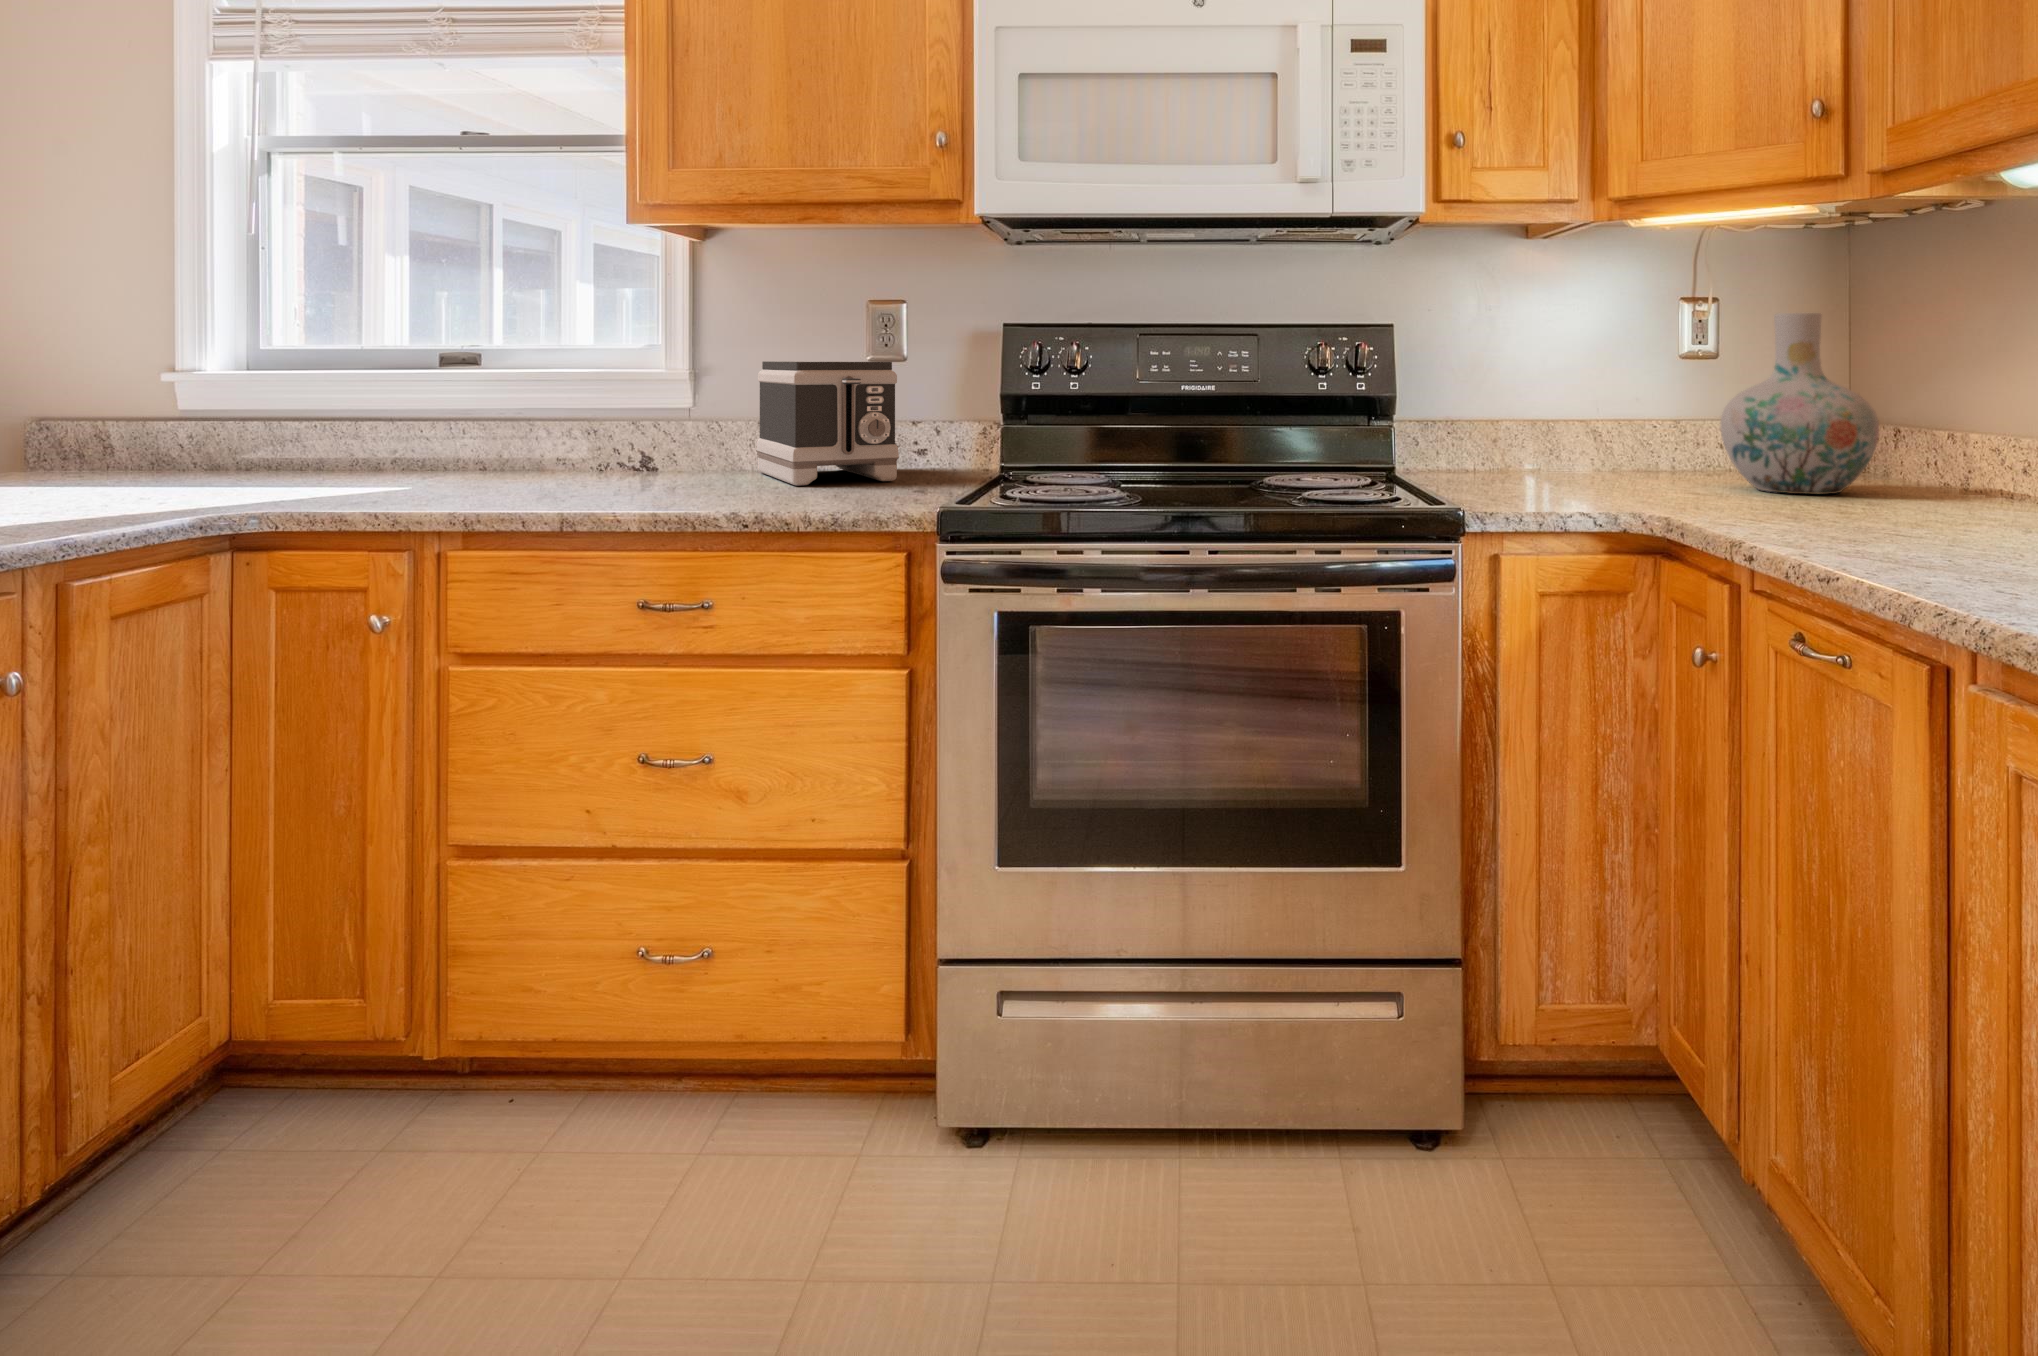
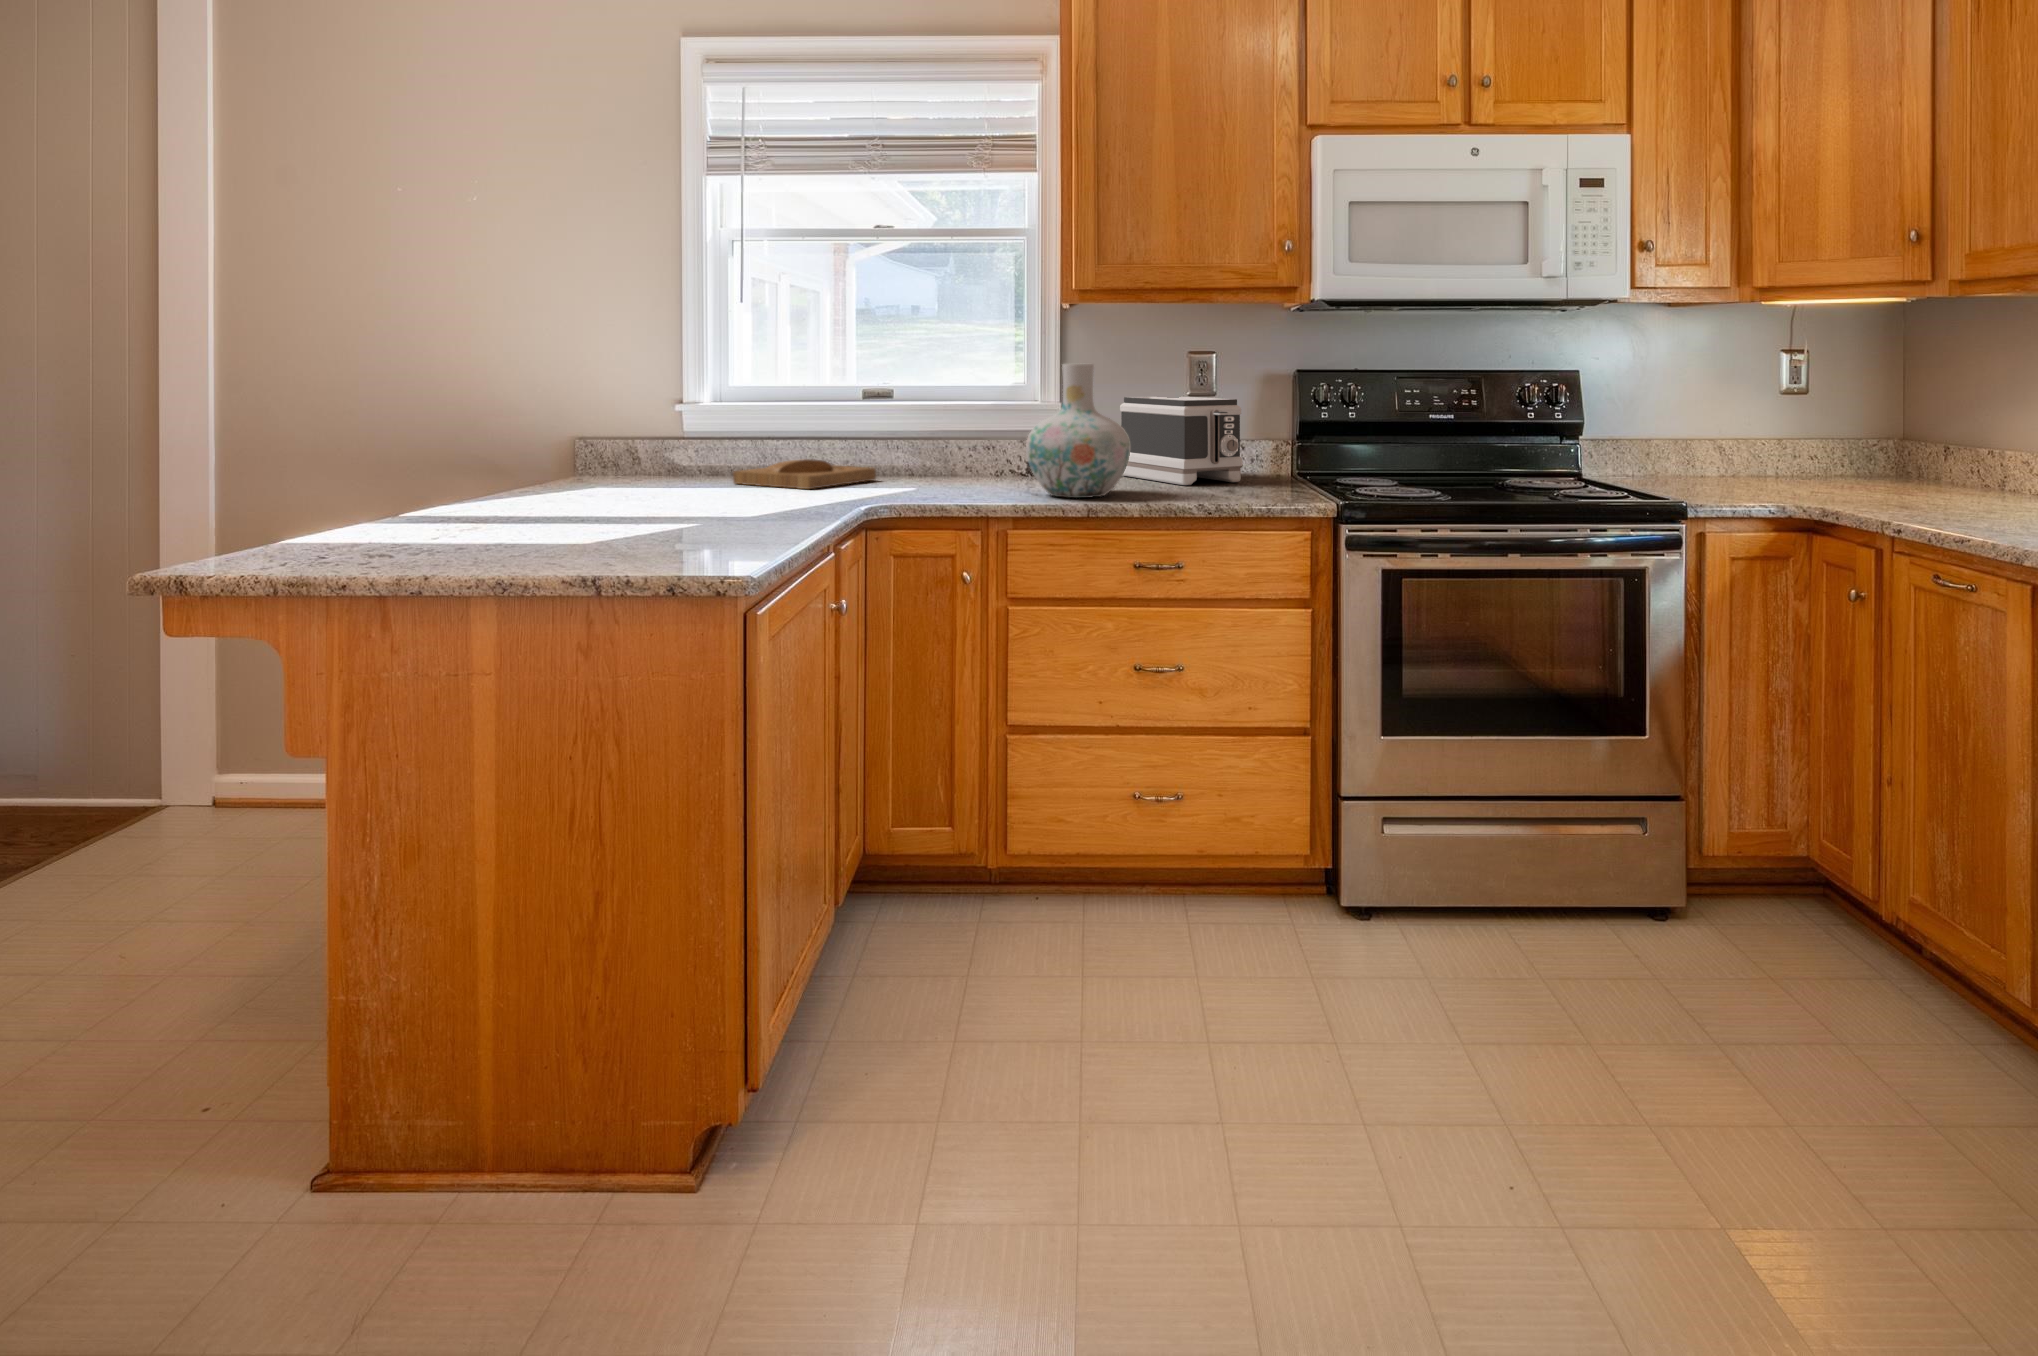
vase: present [1720,313,1879,494] -> present [1026,364,1130,498]
tray: none [128,449,367,492] -> present [733,459,876,489]

